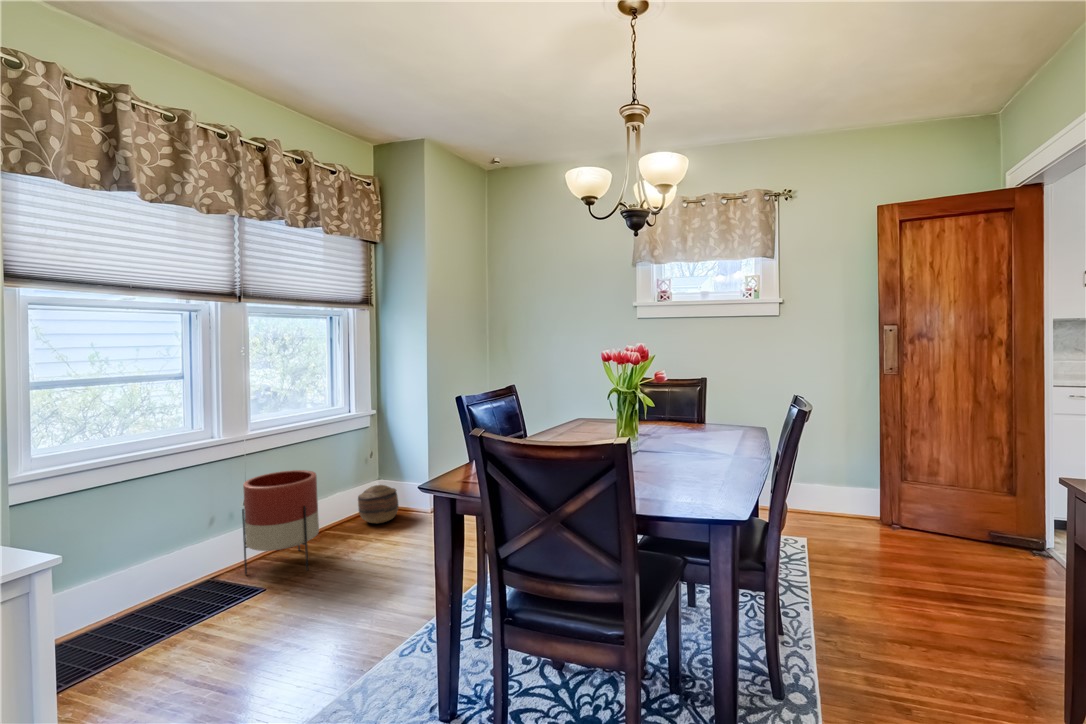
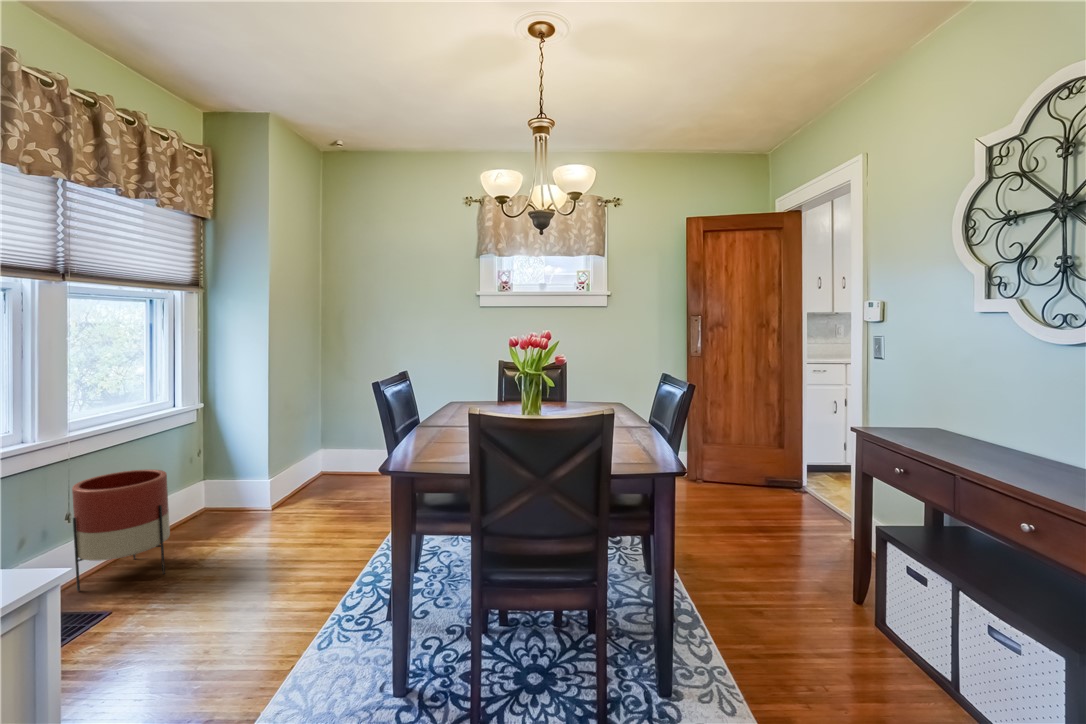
basket: present [358,485,398,523] -> none [193,481,242,522]

